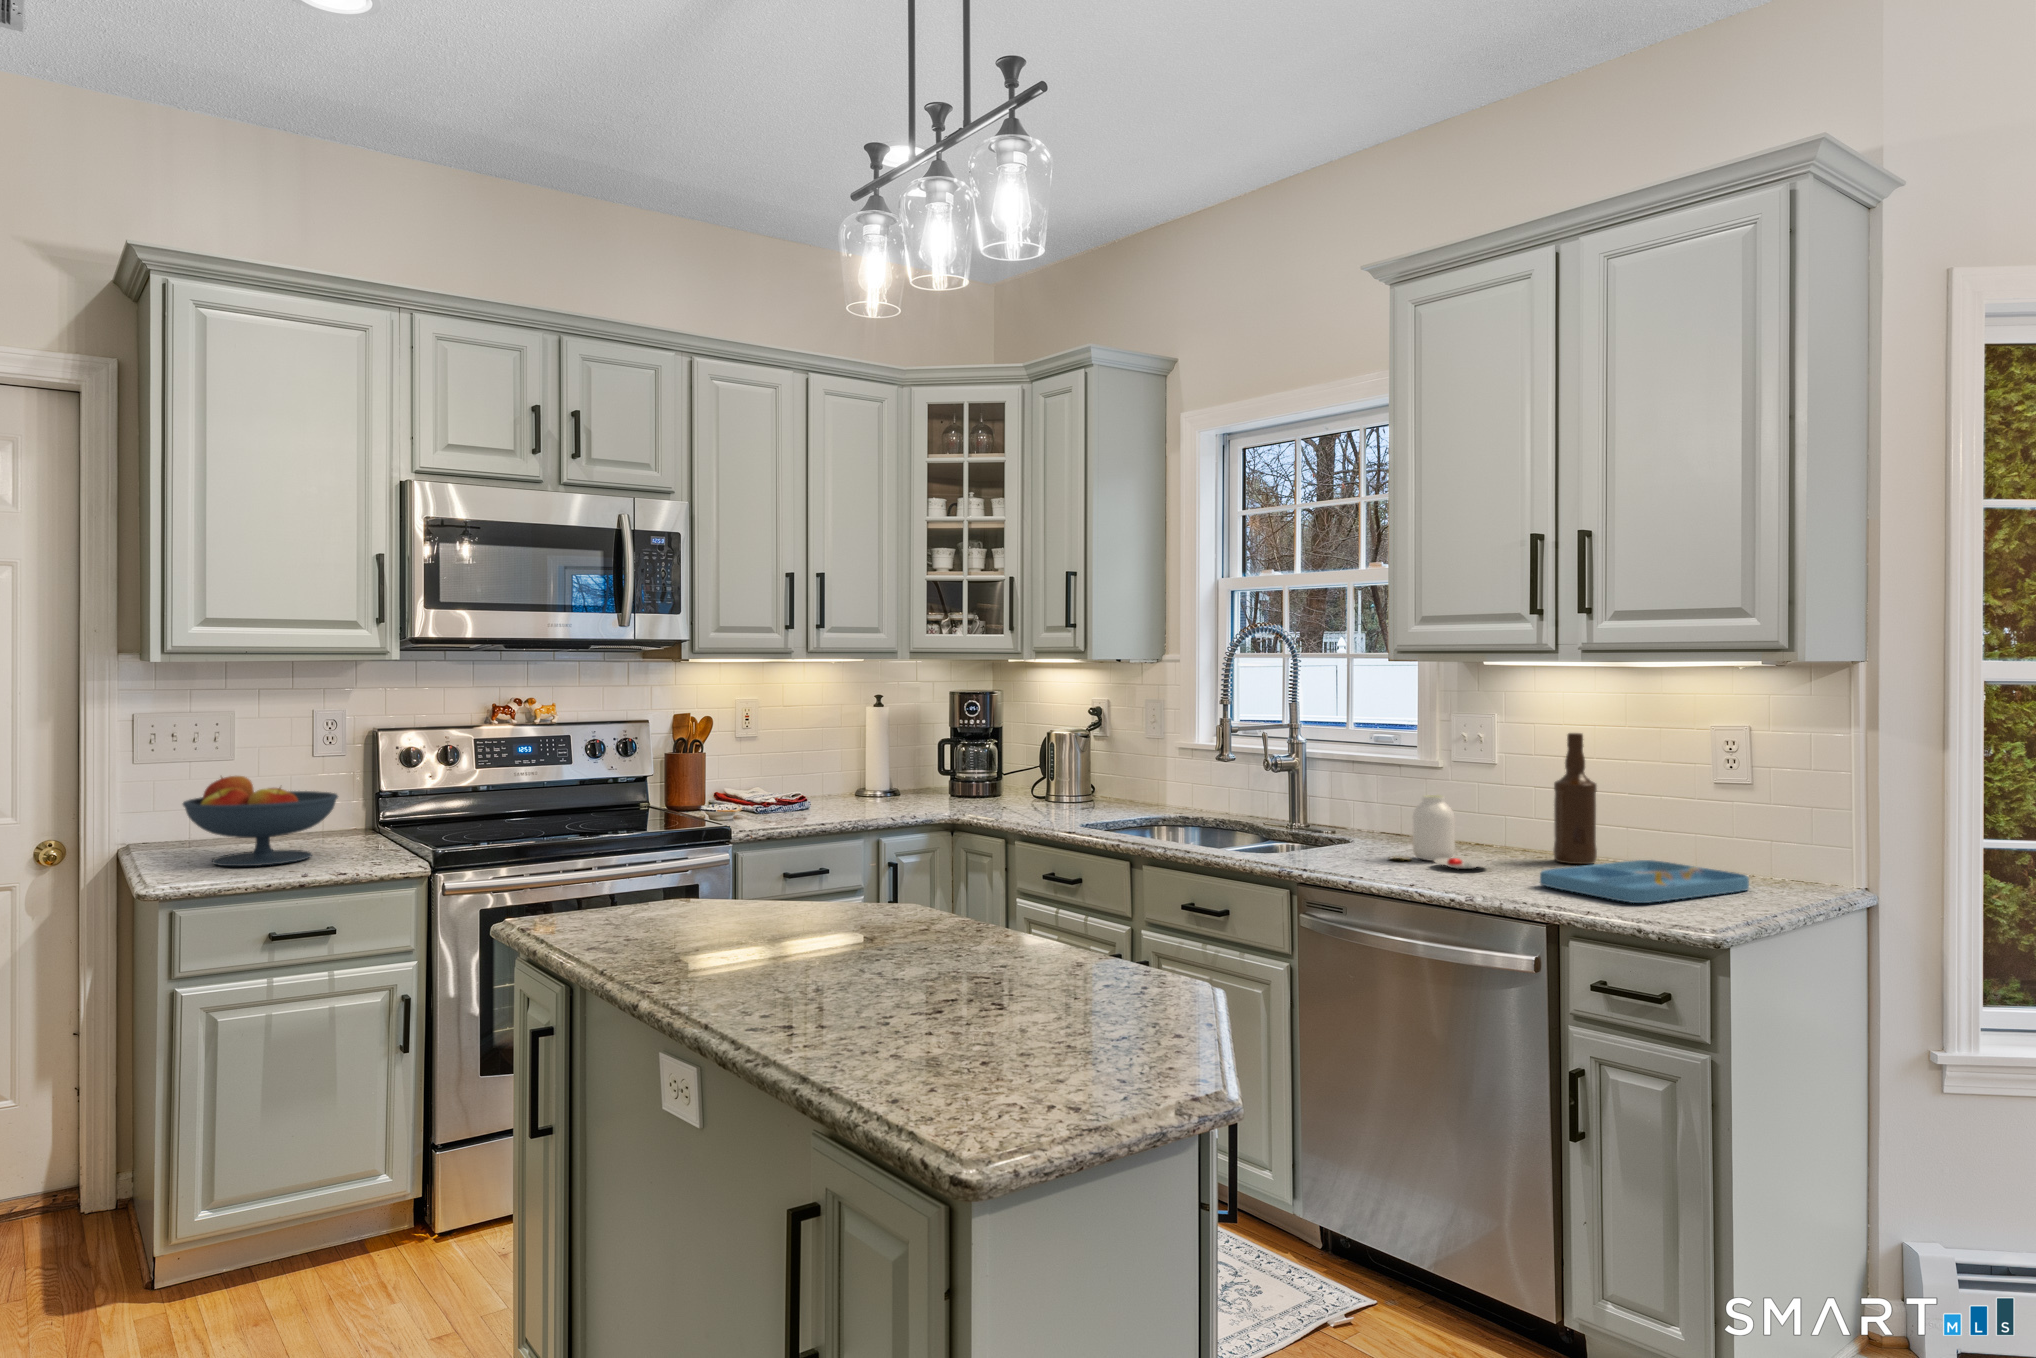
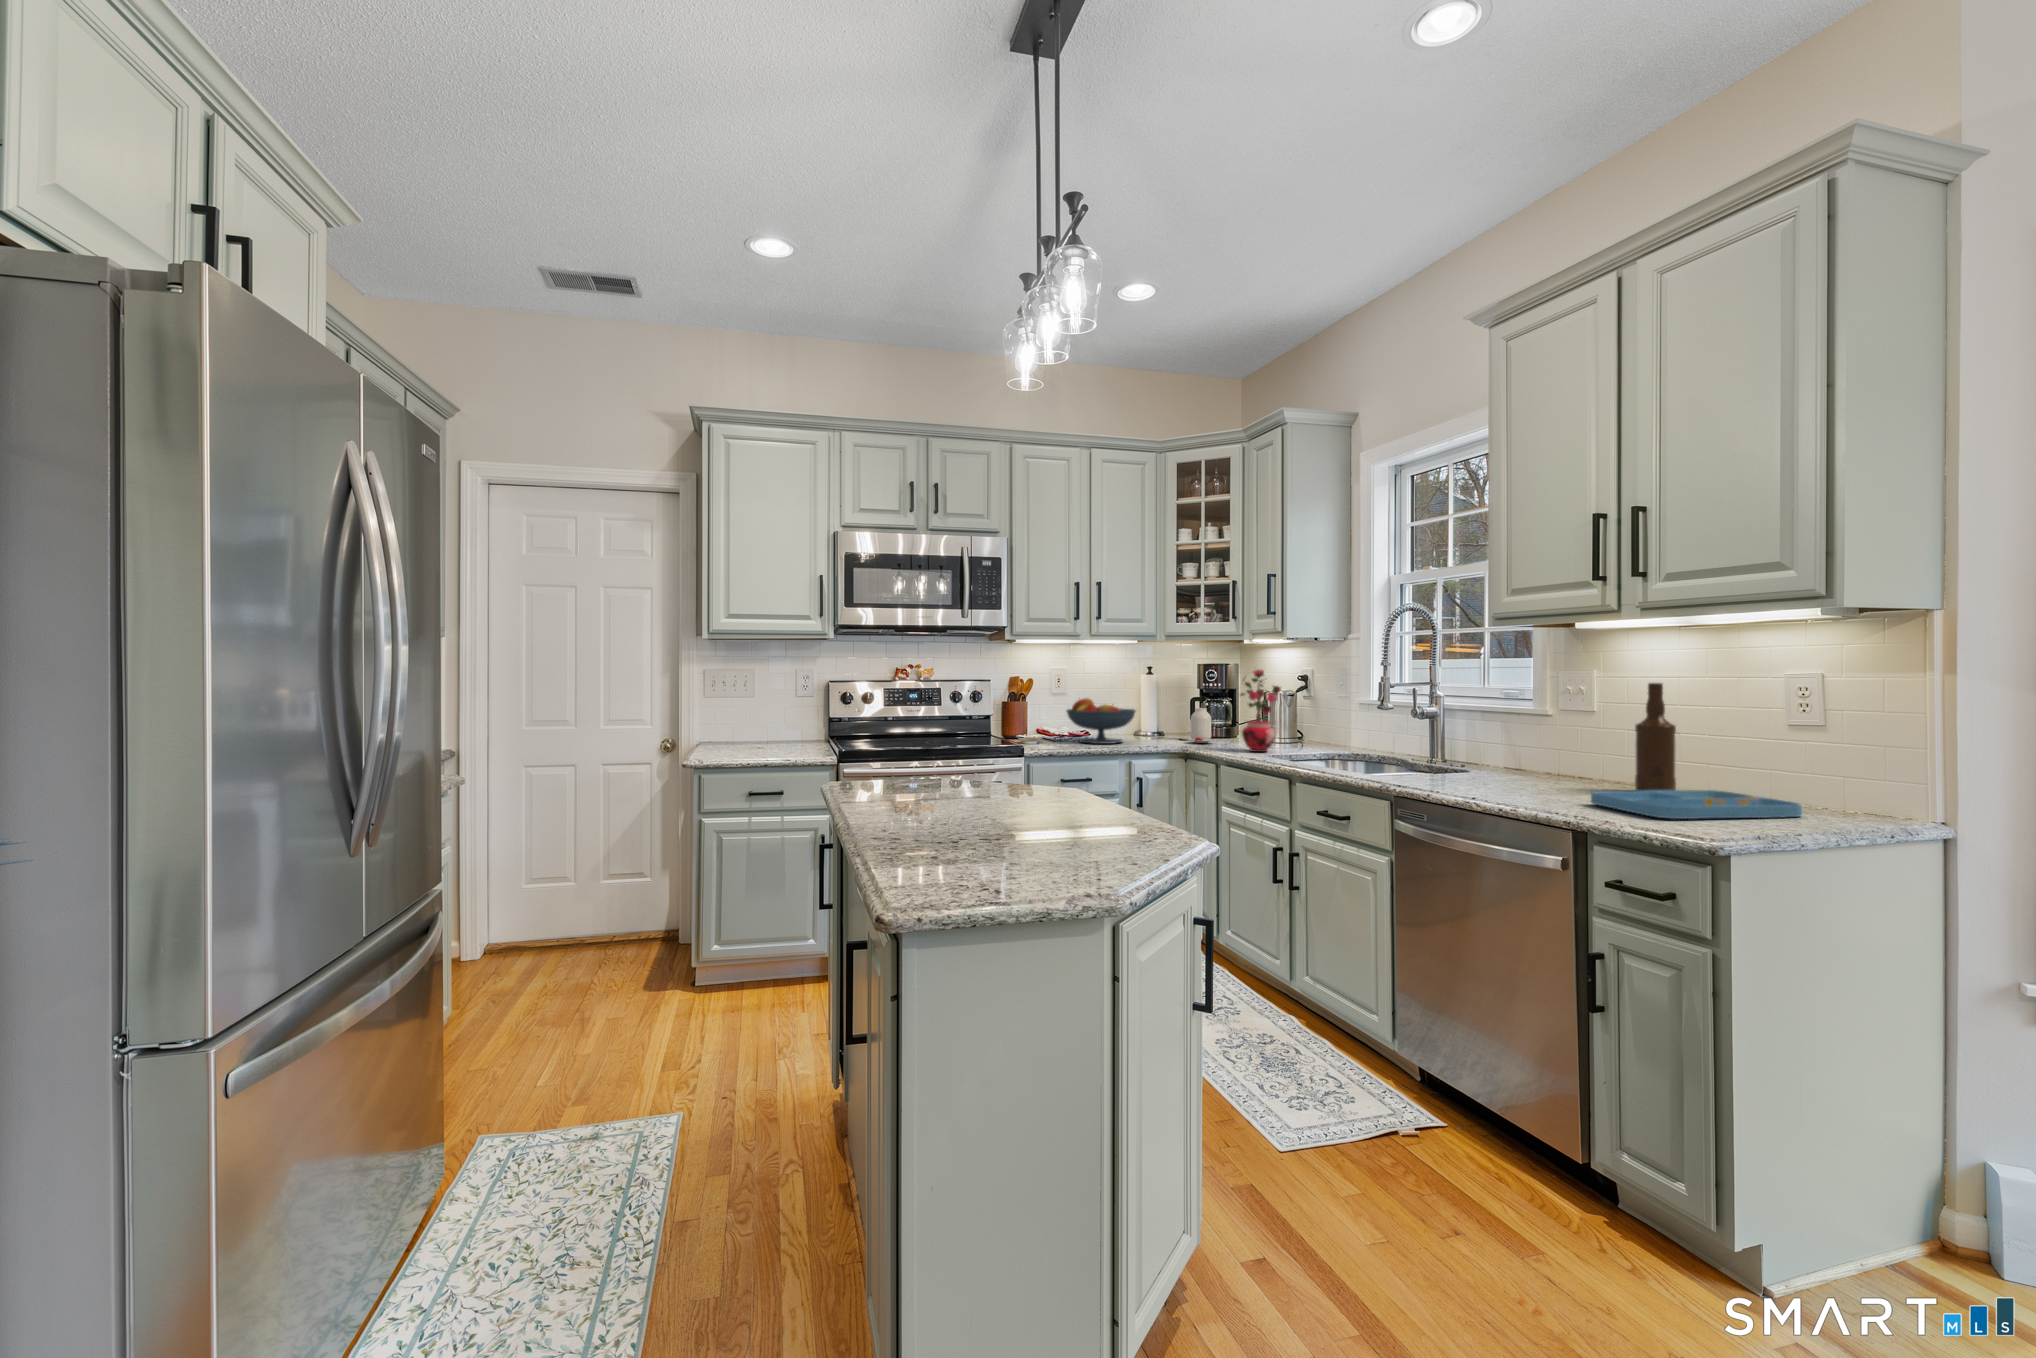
potted plant: none [1025,703,1087,819] -> present [1241,670,1281,752]
fruit bowl: present [183,776,338,866] -> present [1067,698,1135,744]
jar: present [1393,795,1490,869] -> present [1179,708,1215,743]

